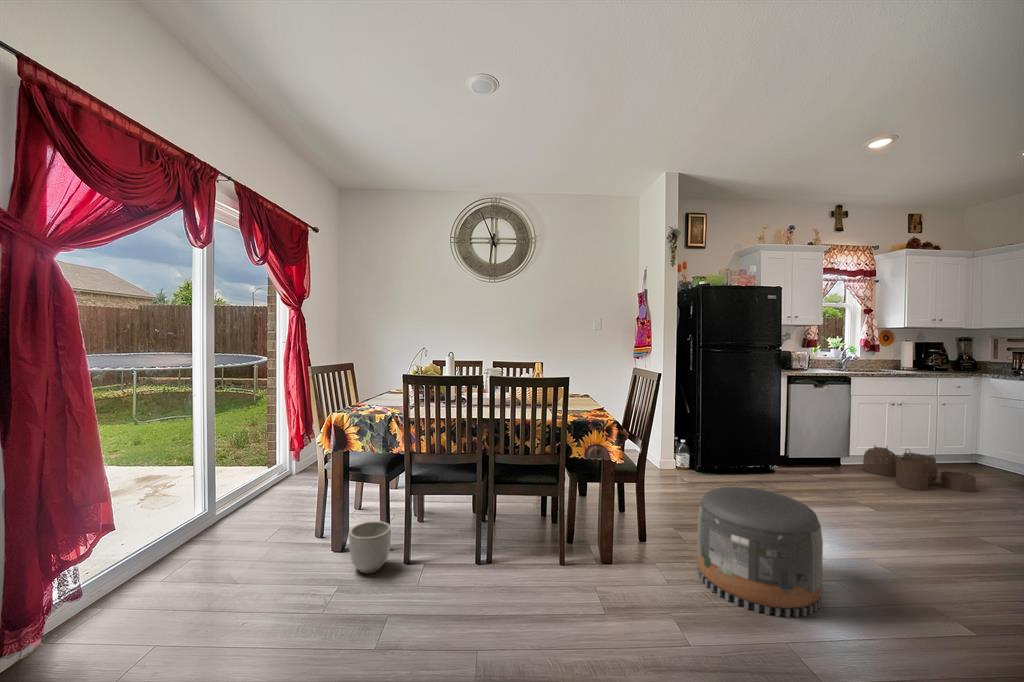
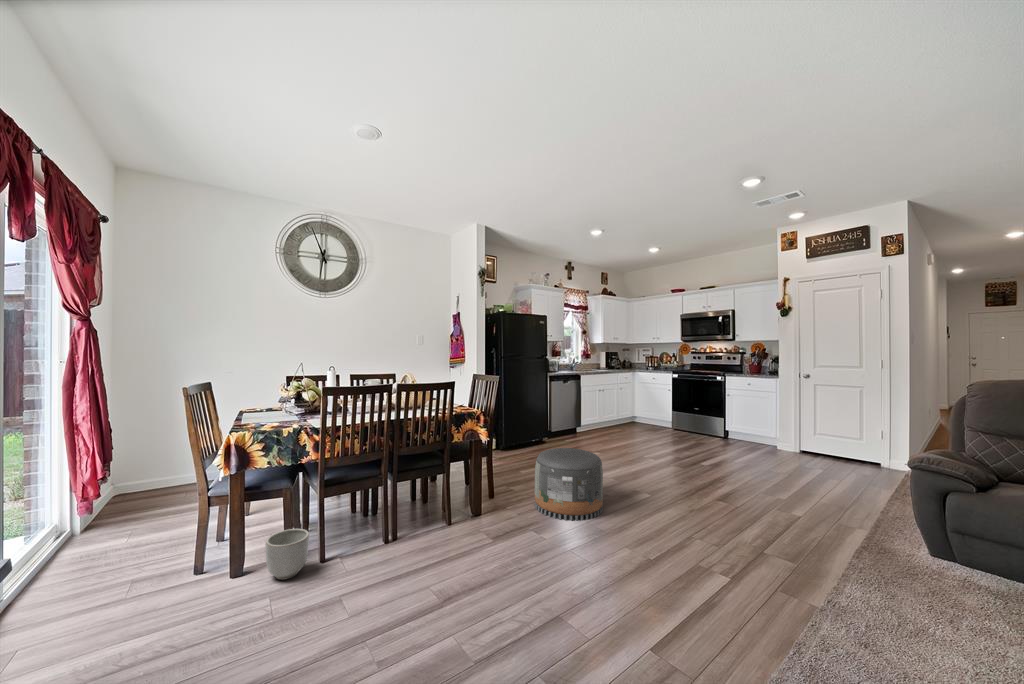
woven basket: present [863,446,976,492] -> none [587,416,639,440]

